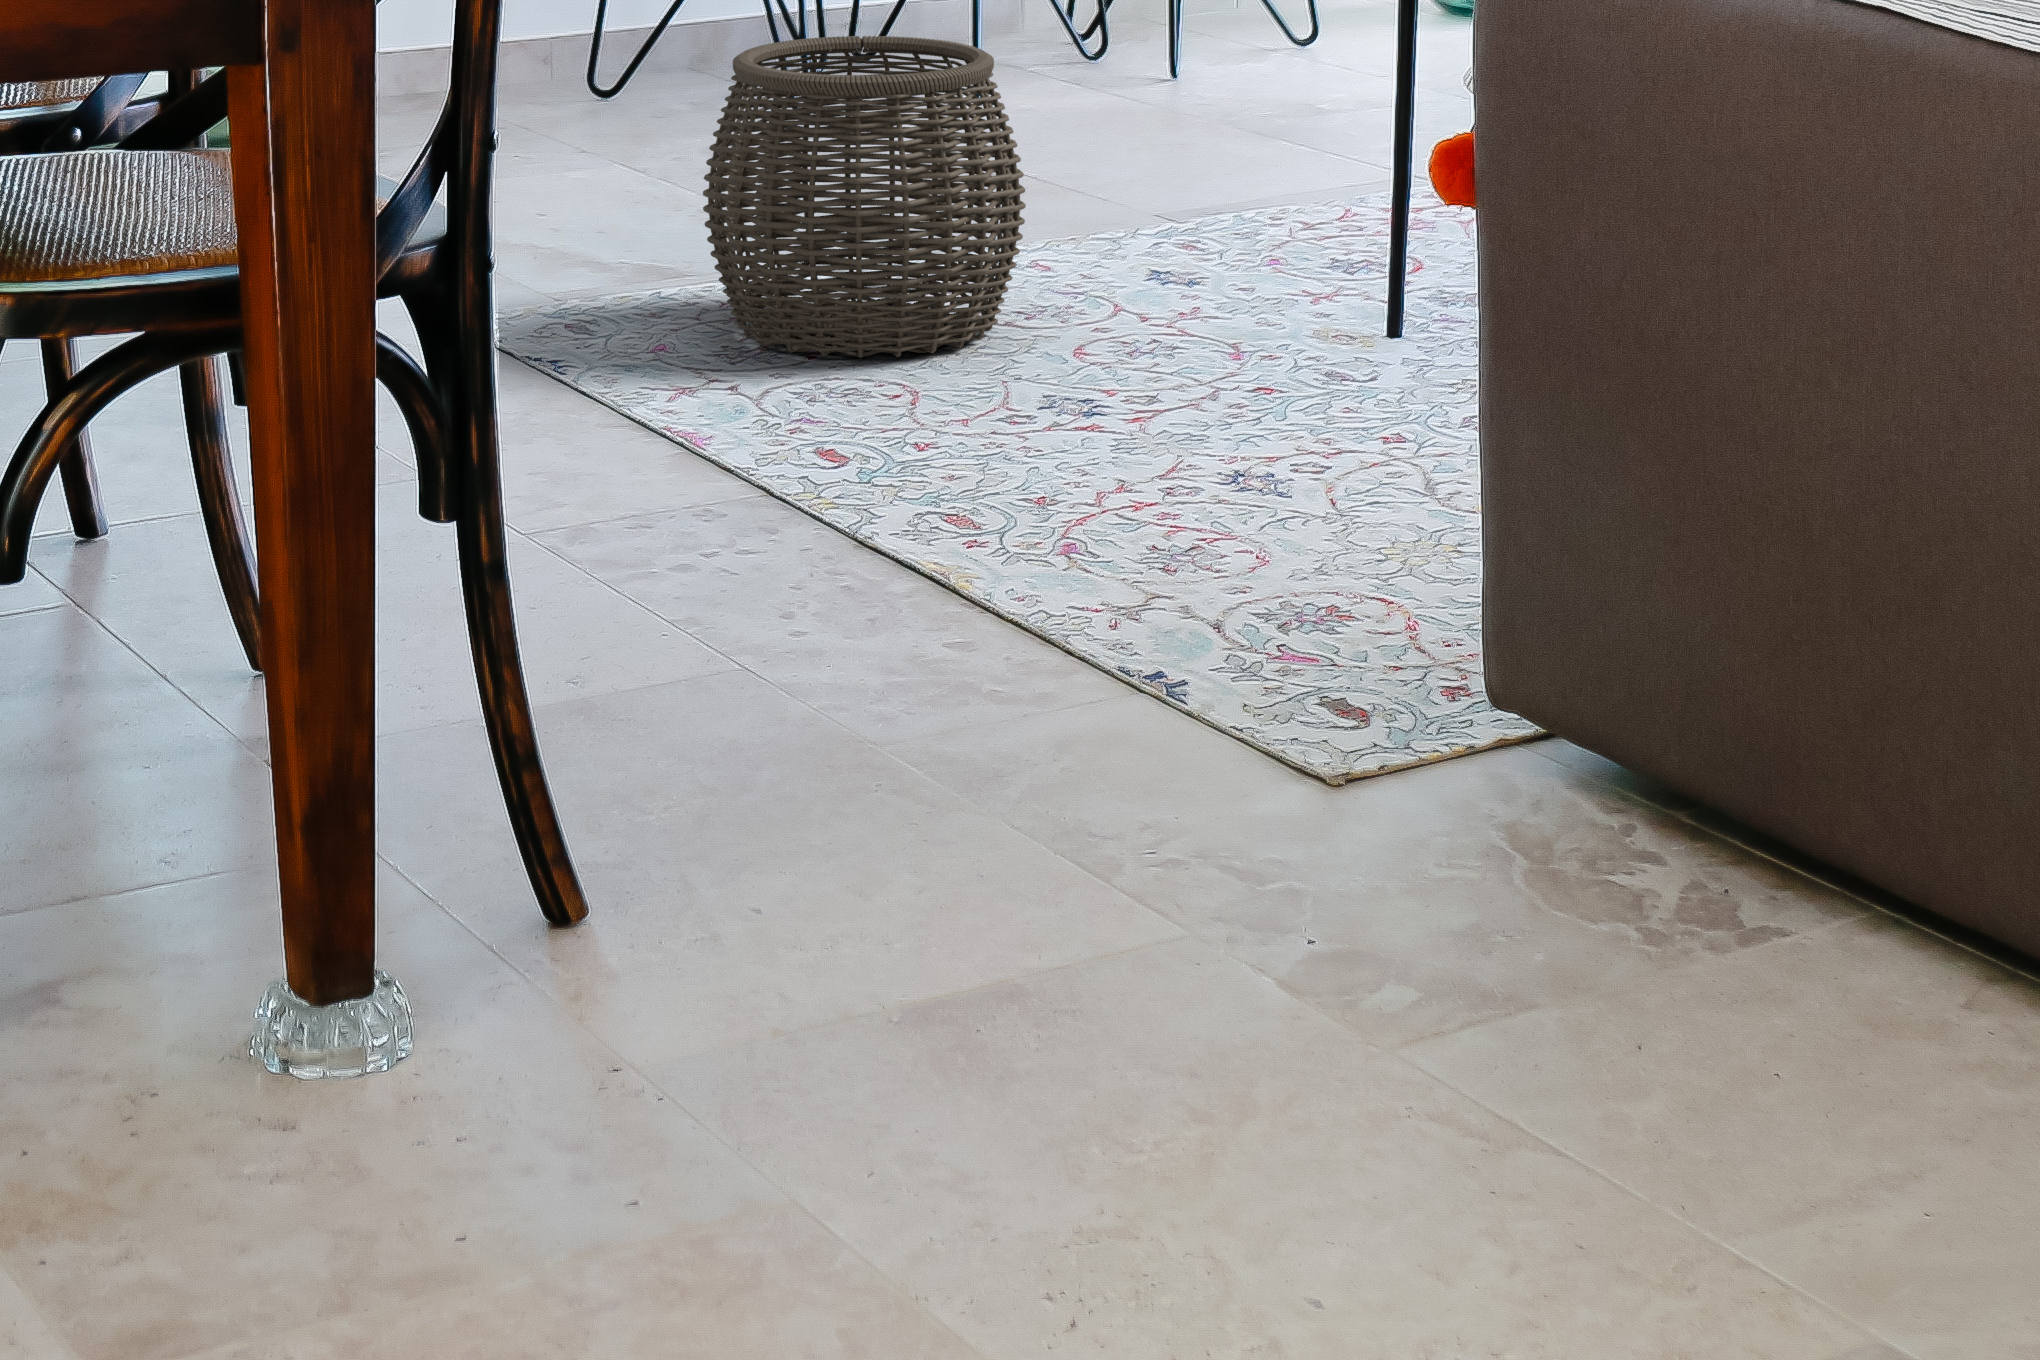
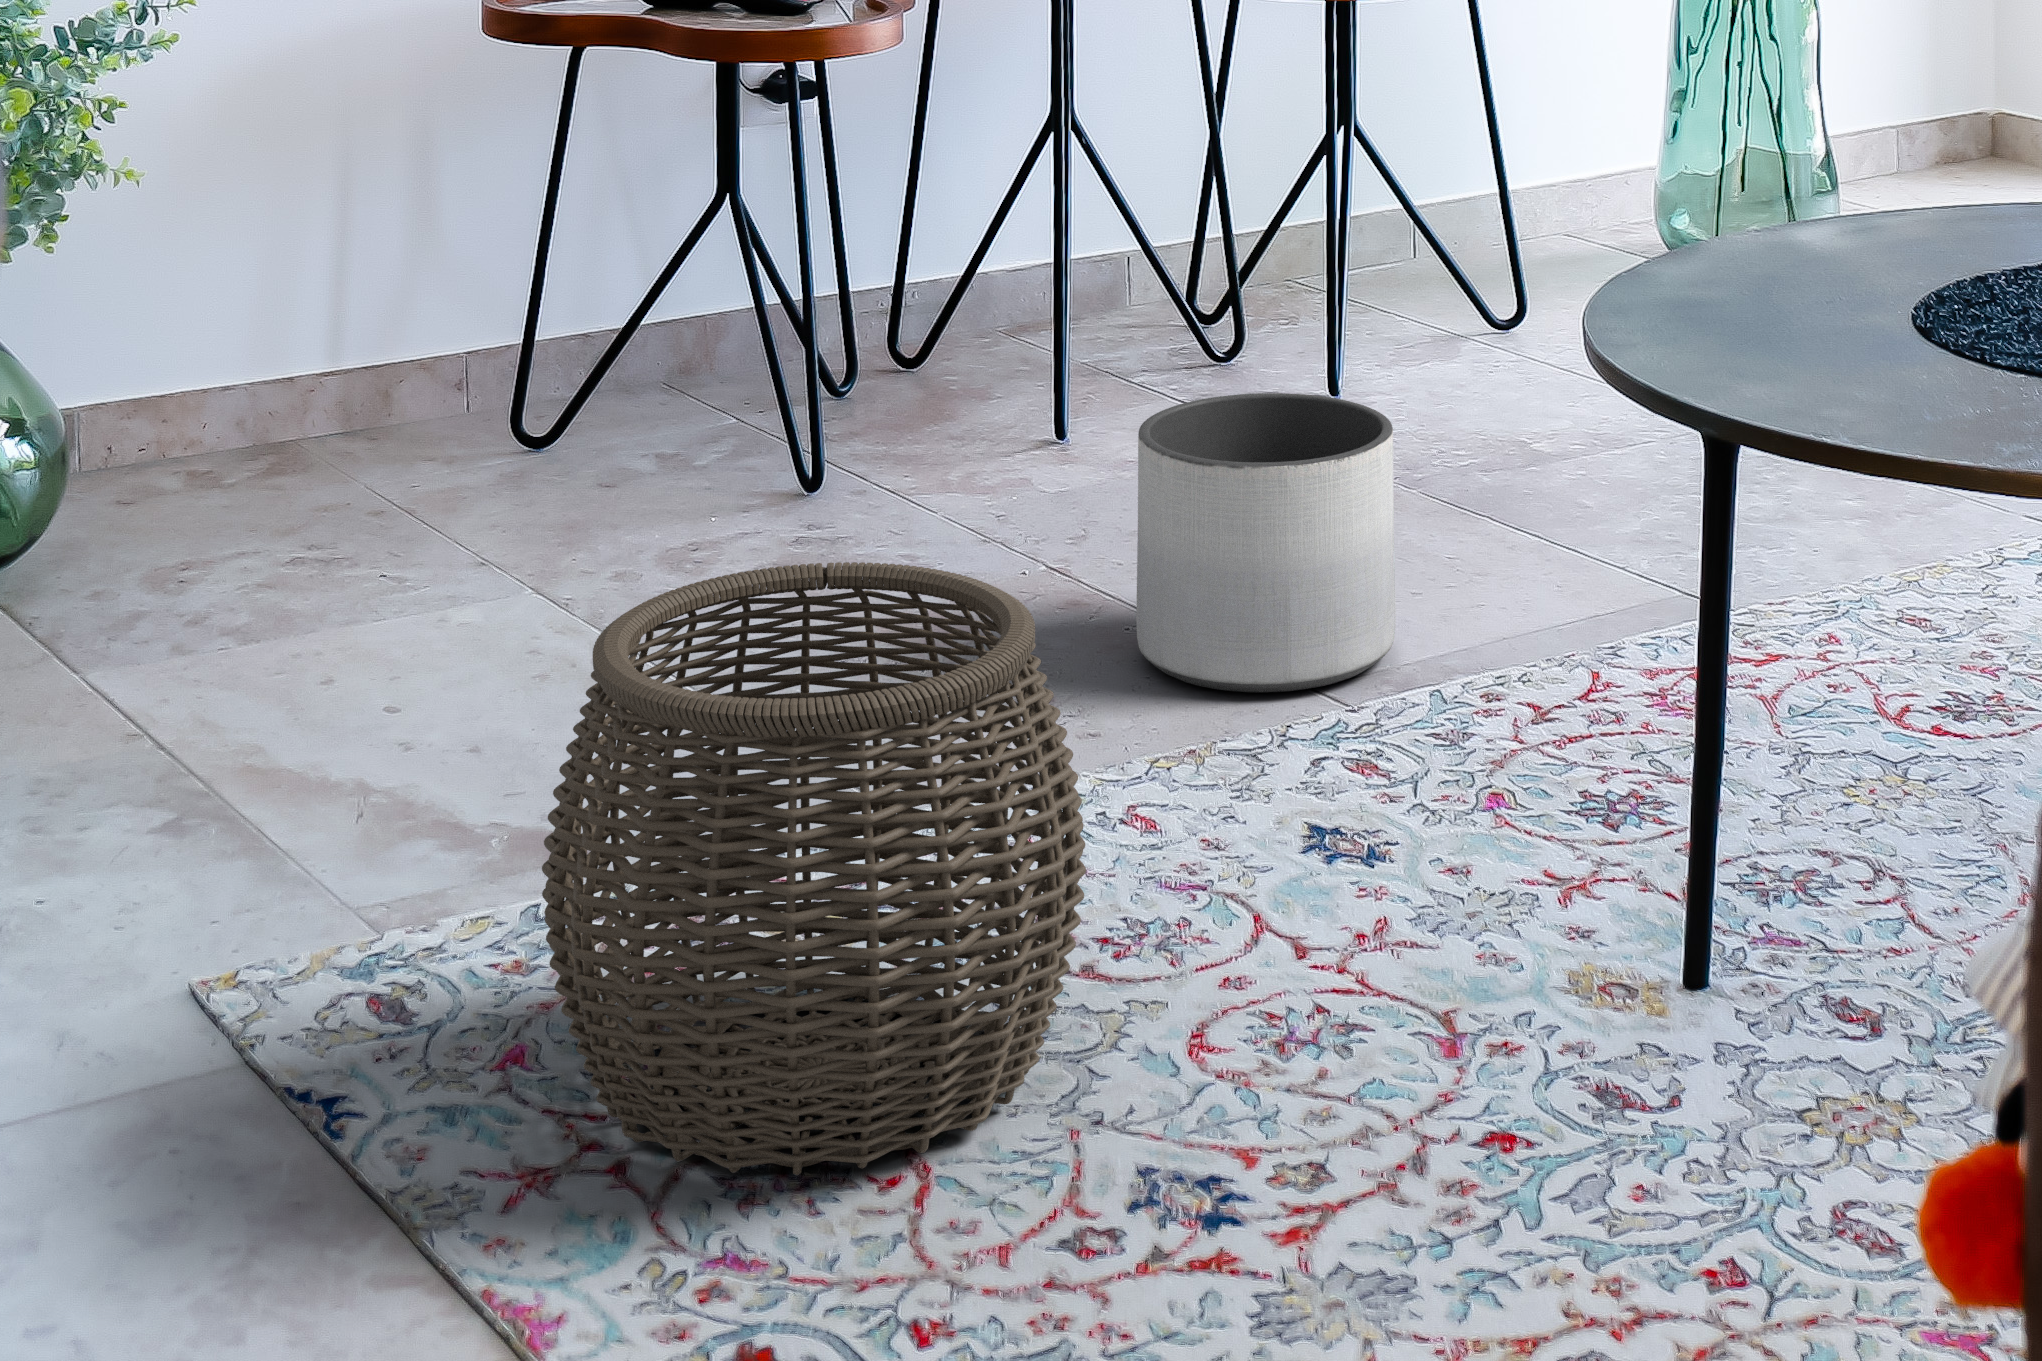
planter: none [1042,20,1217,203] -> present [1136,393,1396,692]

